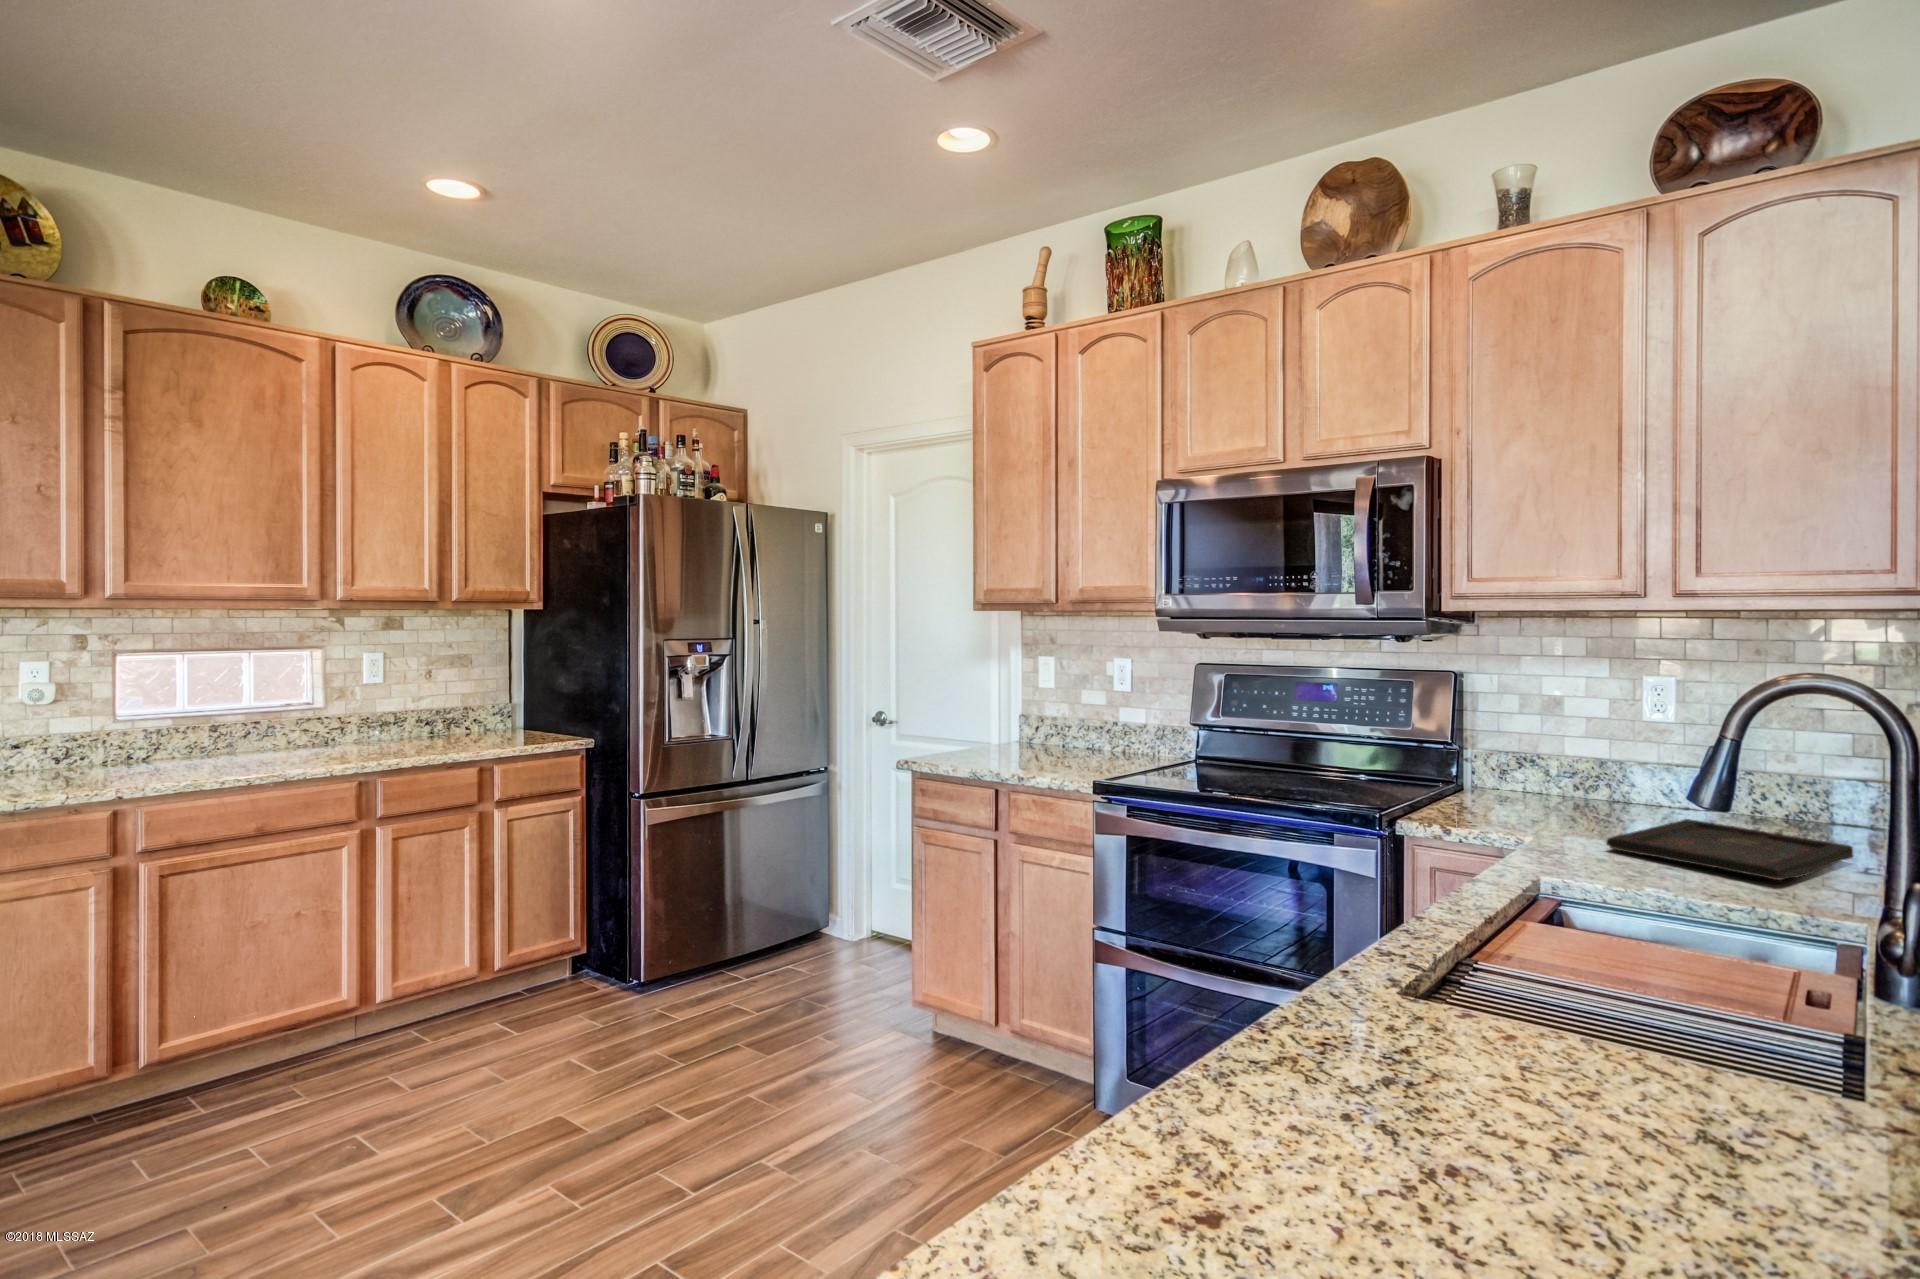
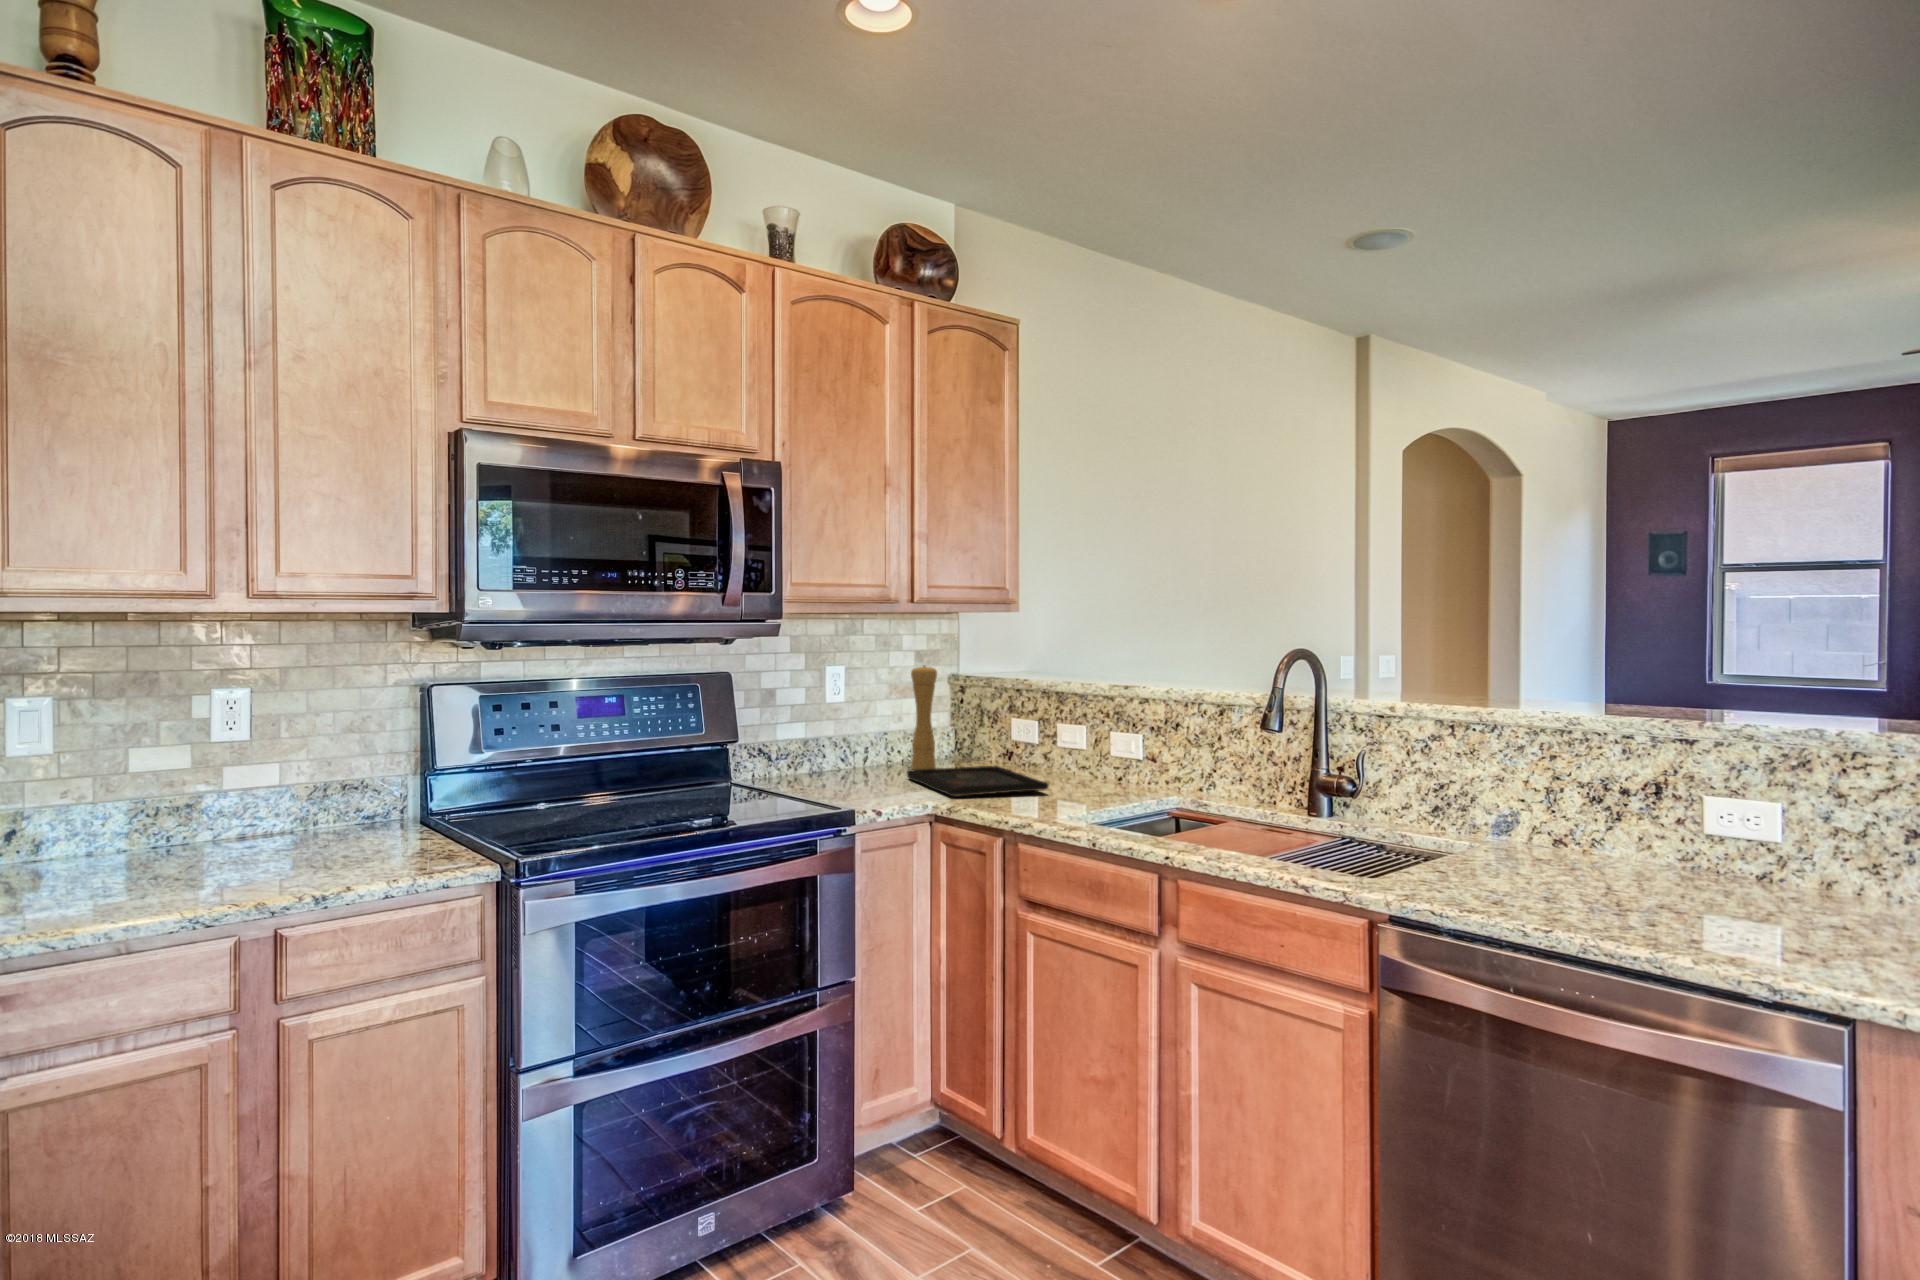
pepper mill: none [1760,686,1812,835] -> present [911,665,937,769]

